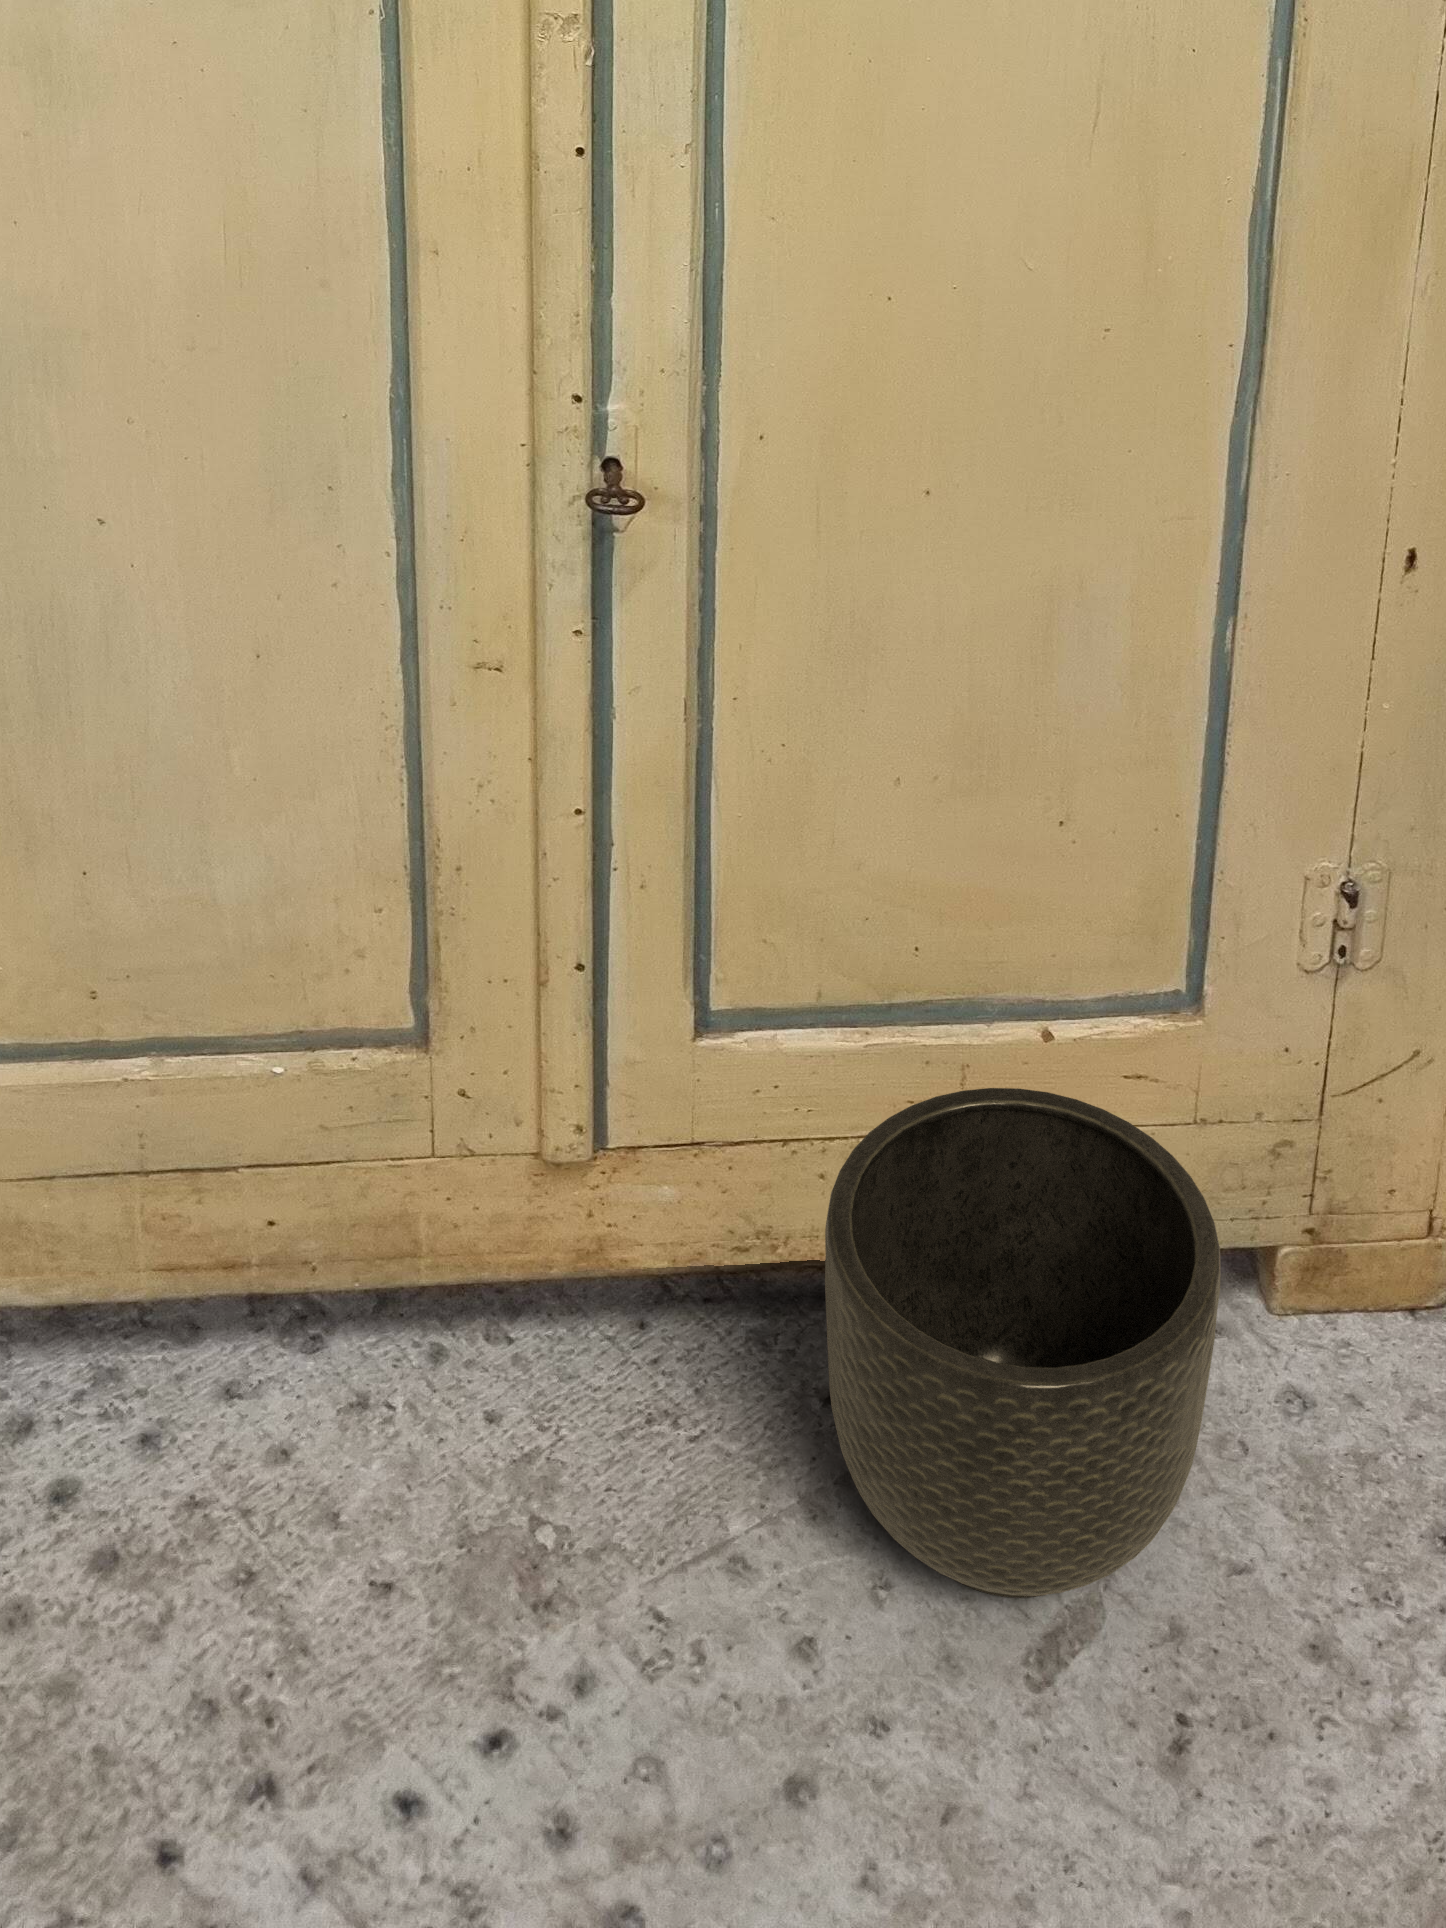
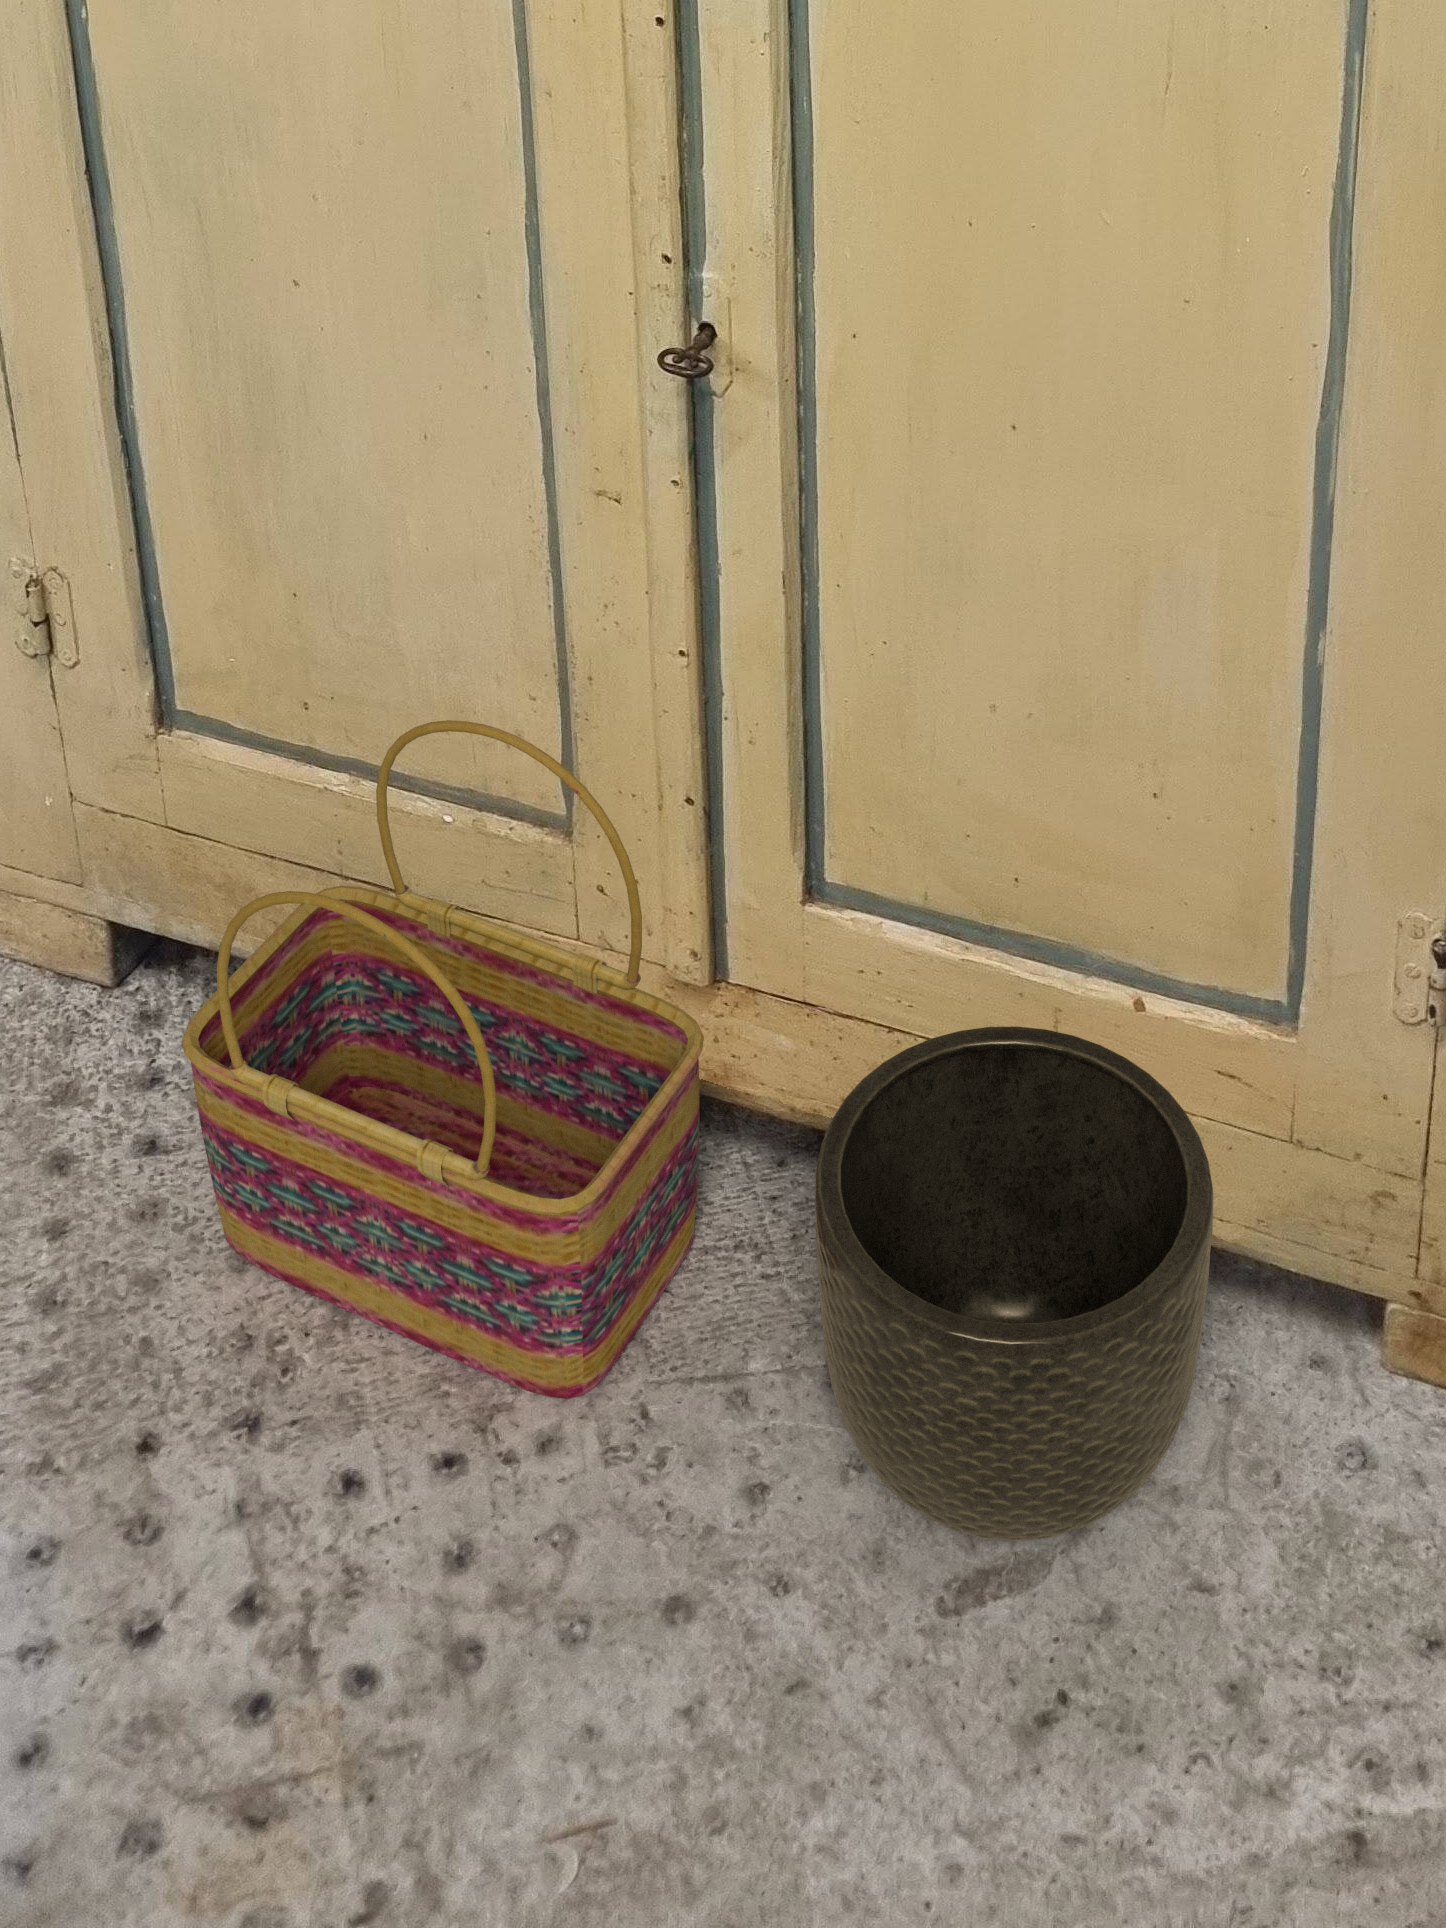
basket: none [80,955,625,1638] -> present [182,720,704,1399]

